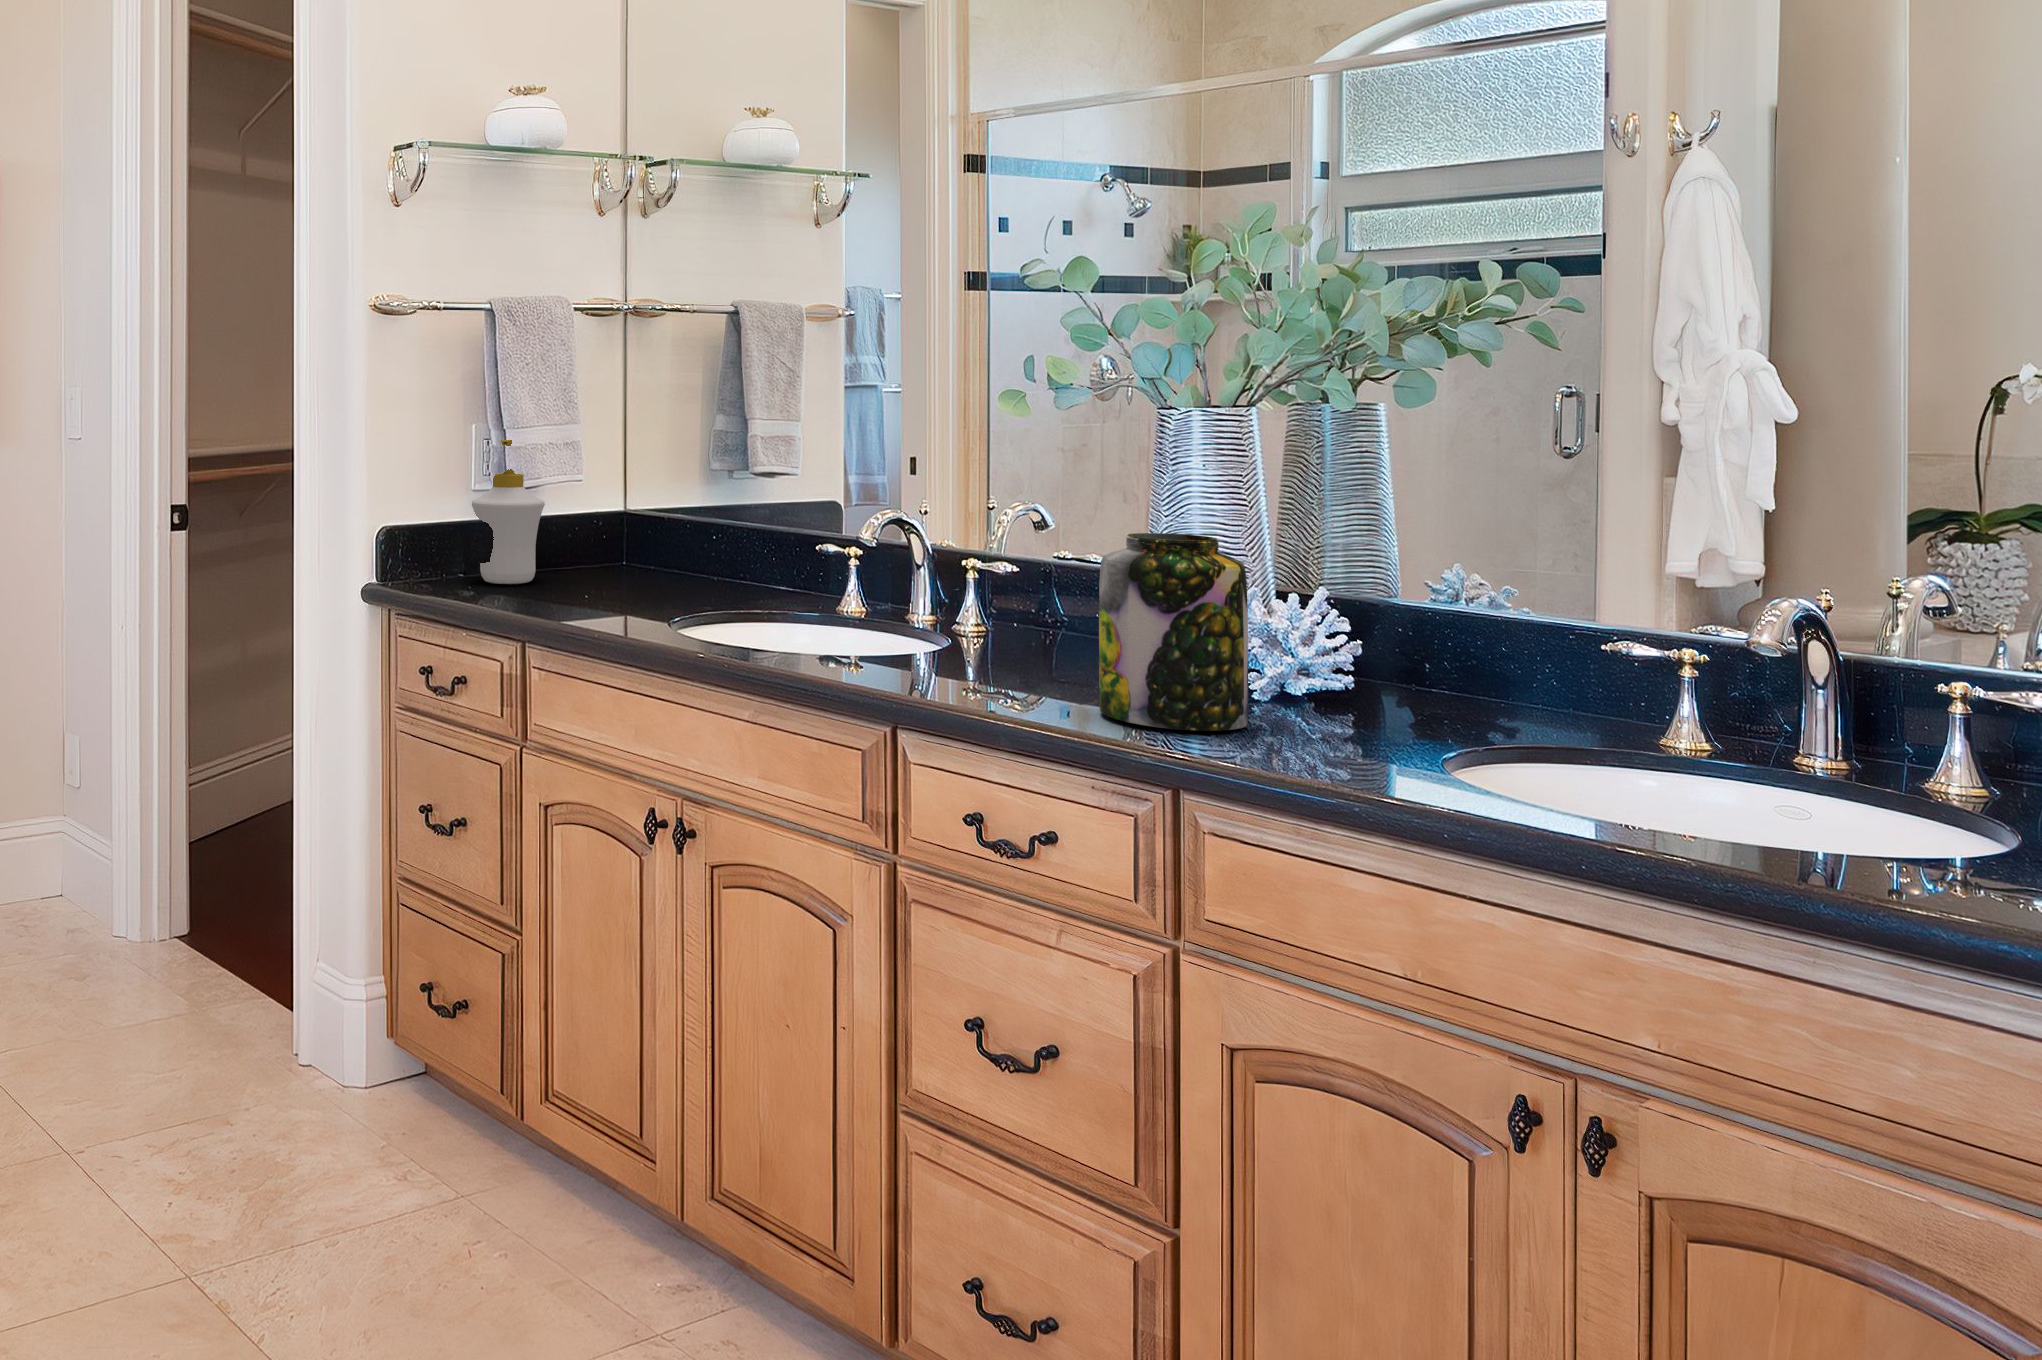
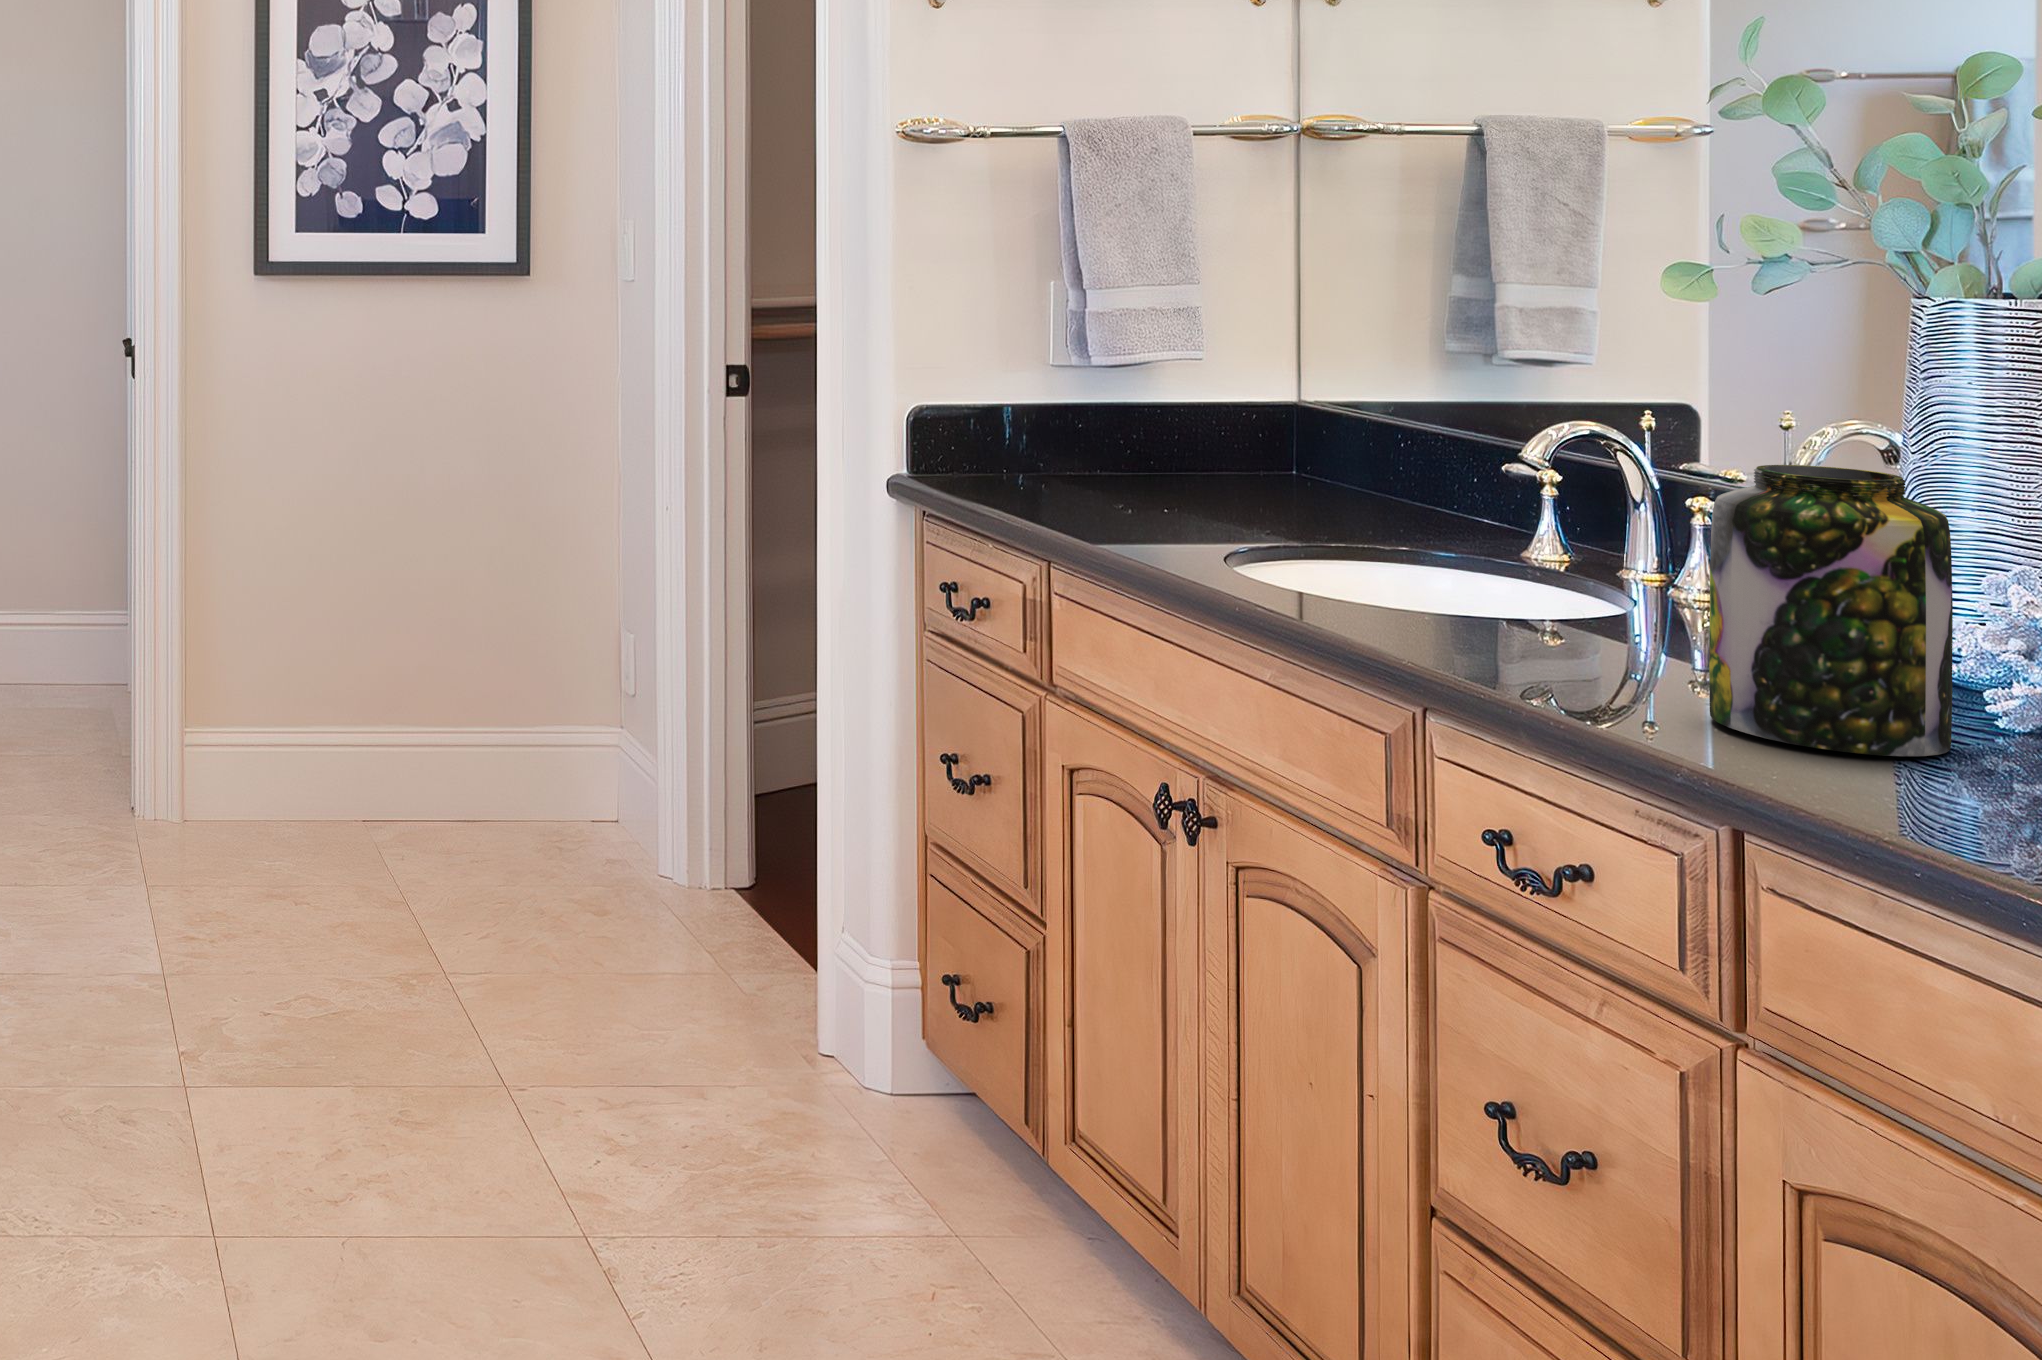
soap bottle: present [472,440,545,584] -> none [1049,298,1156,489]

